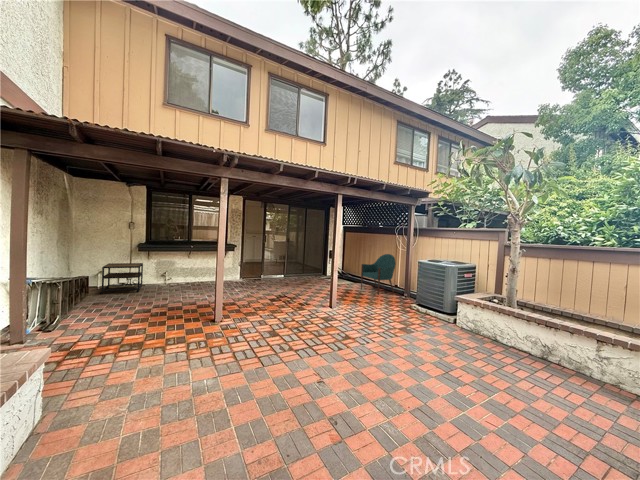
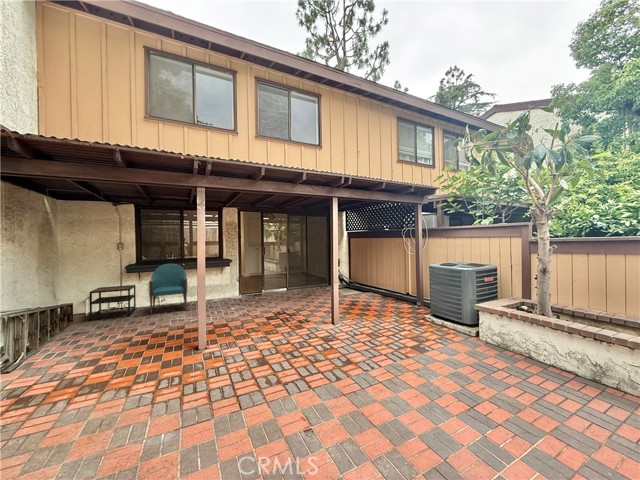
chair: present [361,254,396,295] -> present [149,264,188,315]

